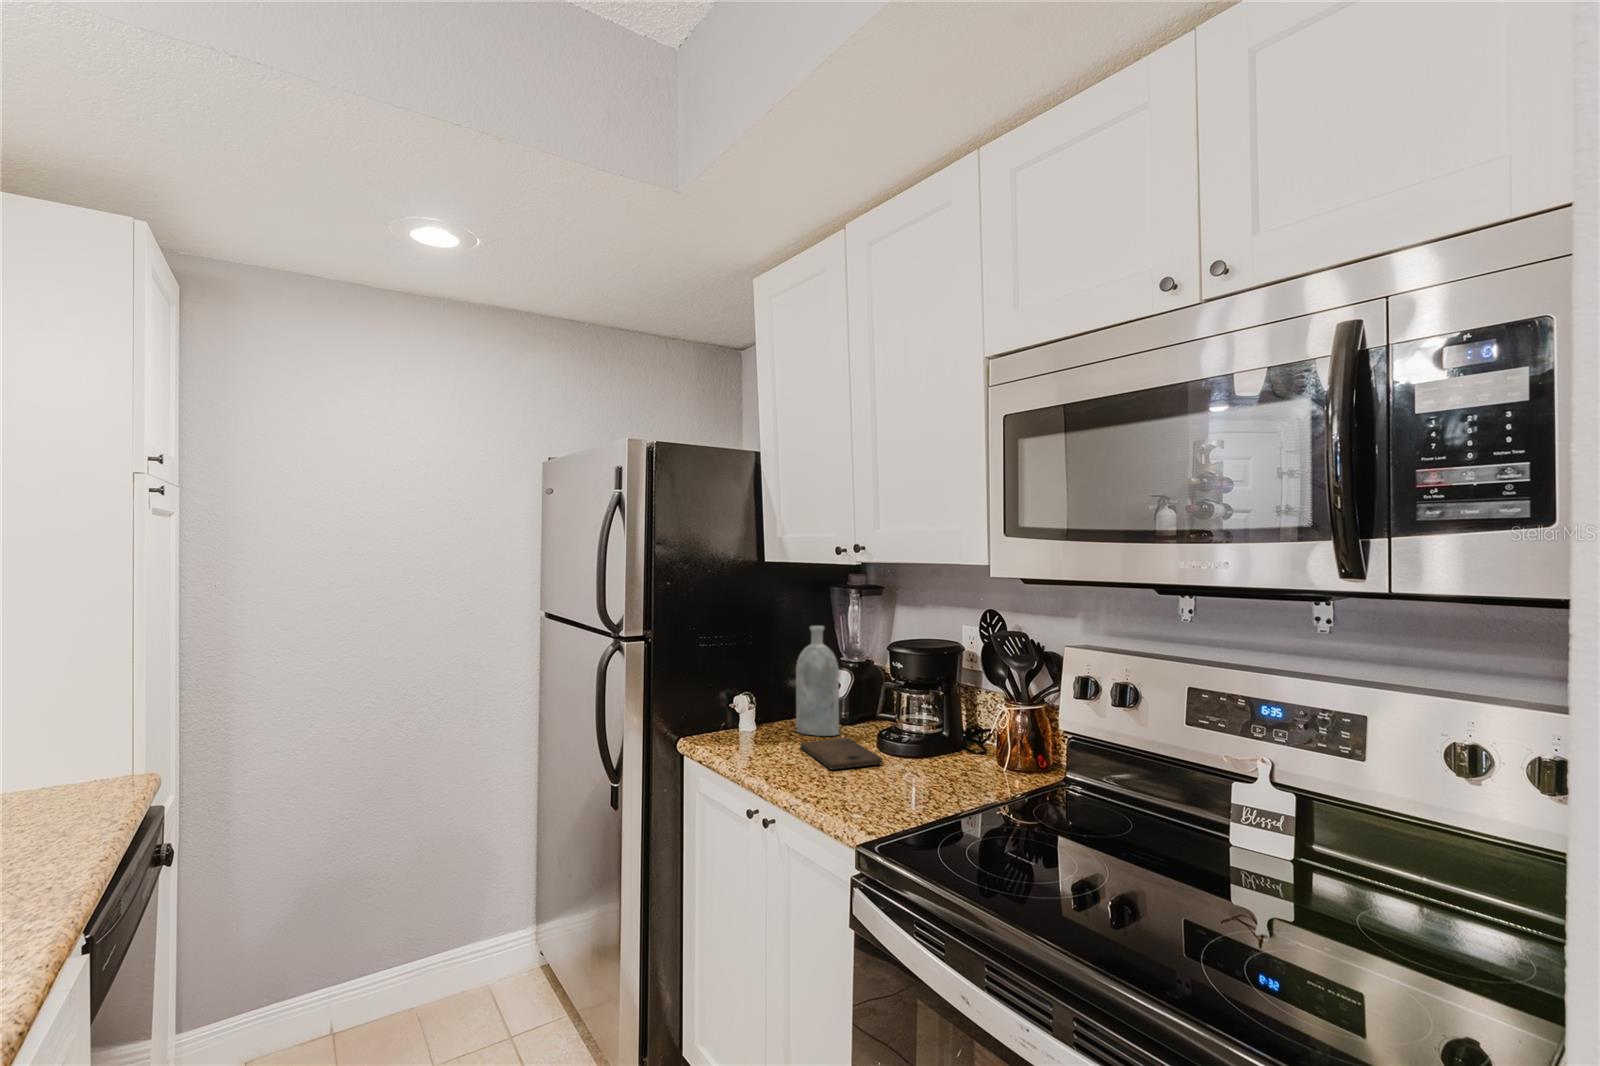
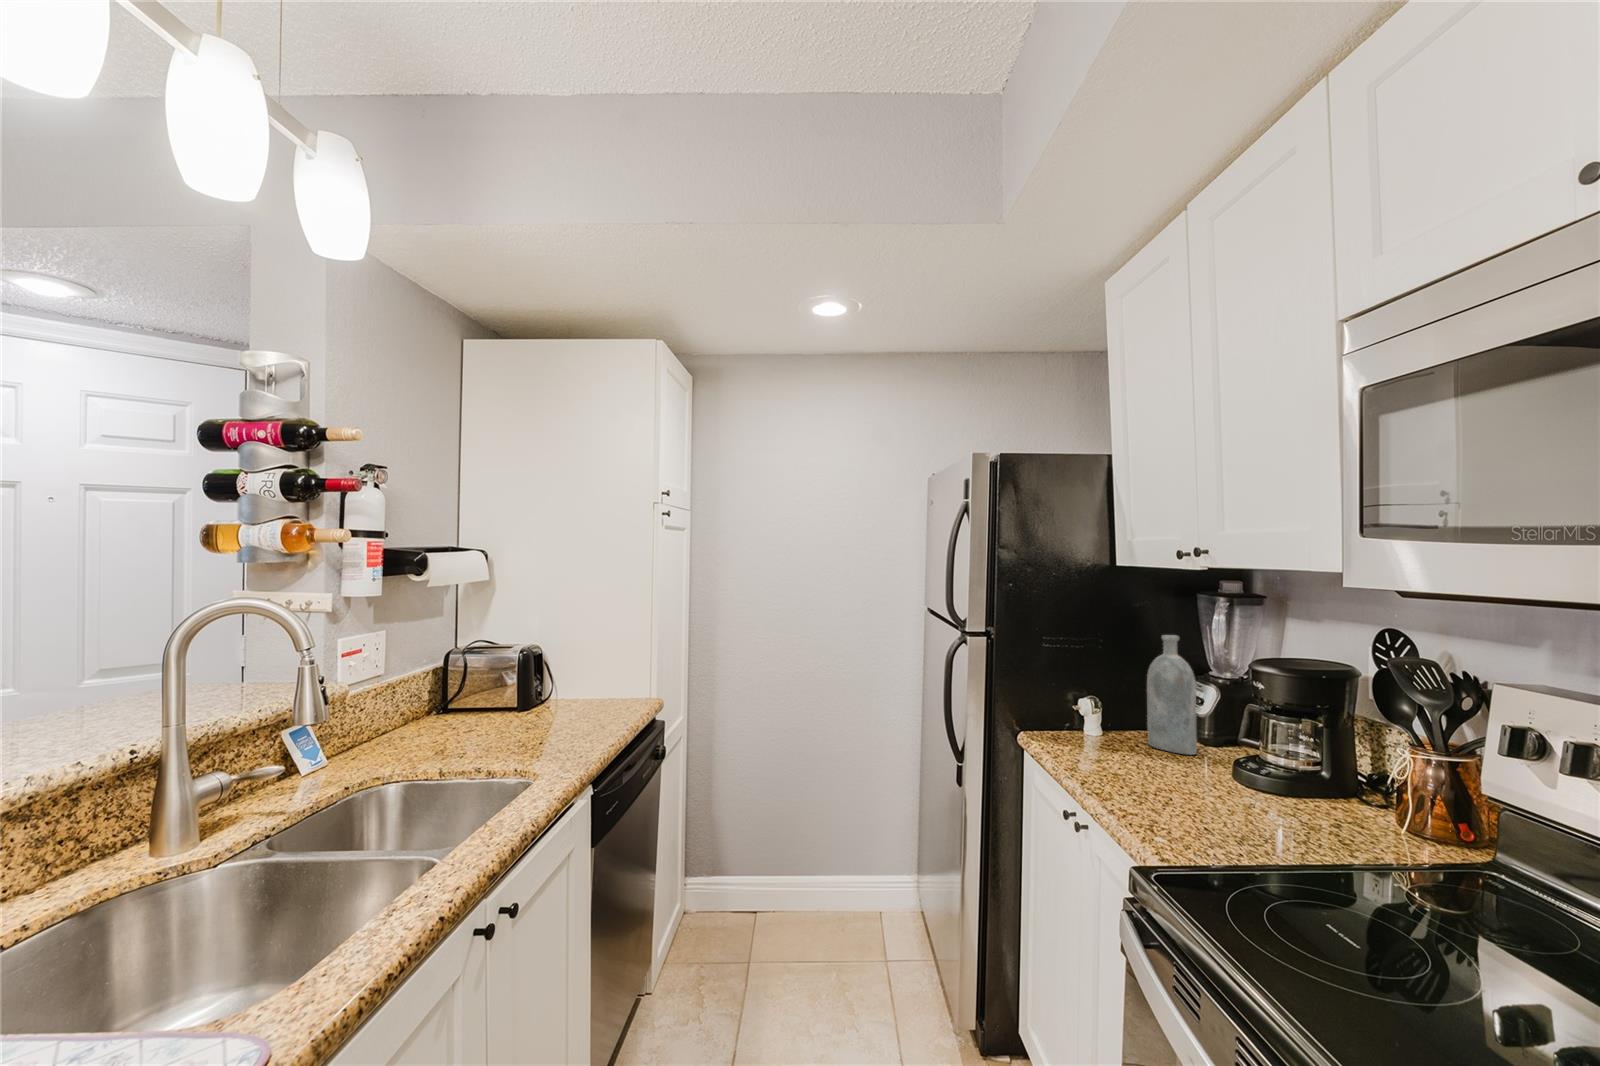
cutting board: present [800,738,882,770] -> none [1141,755,1230,793]

